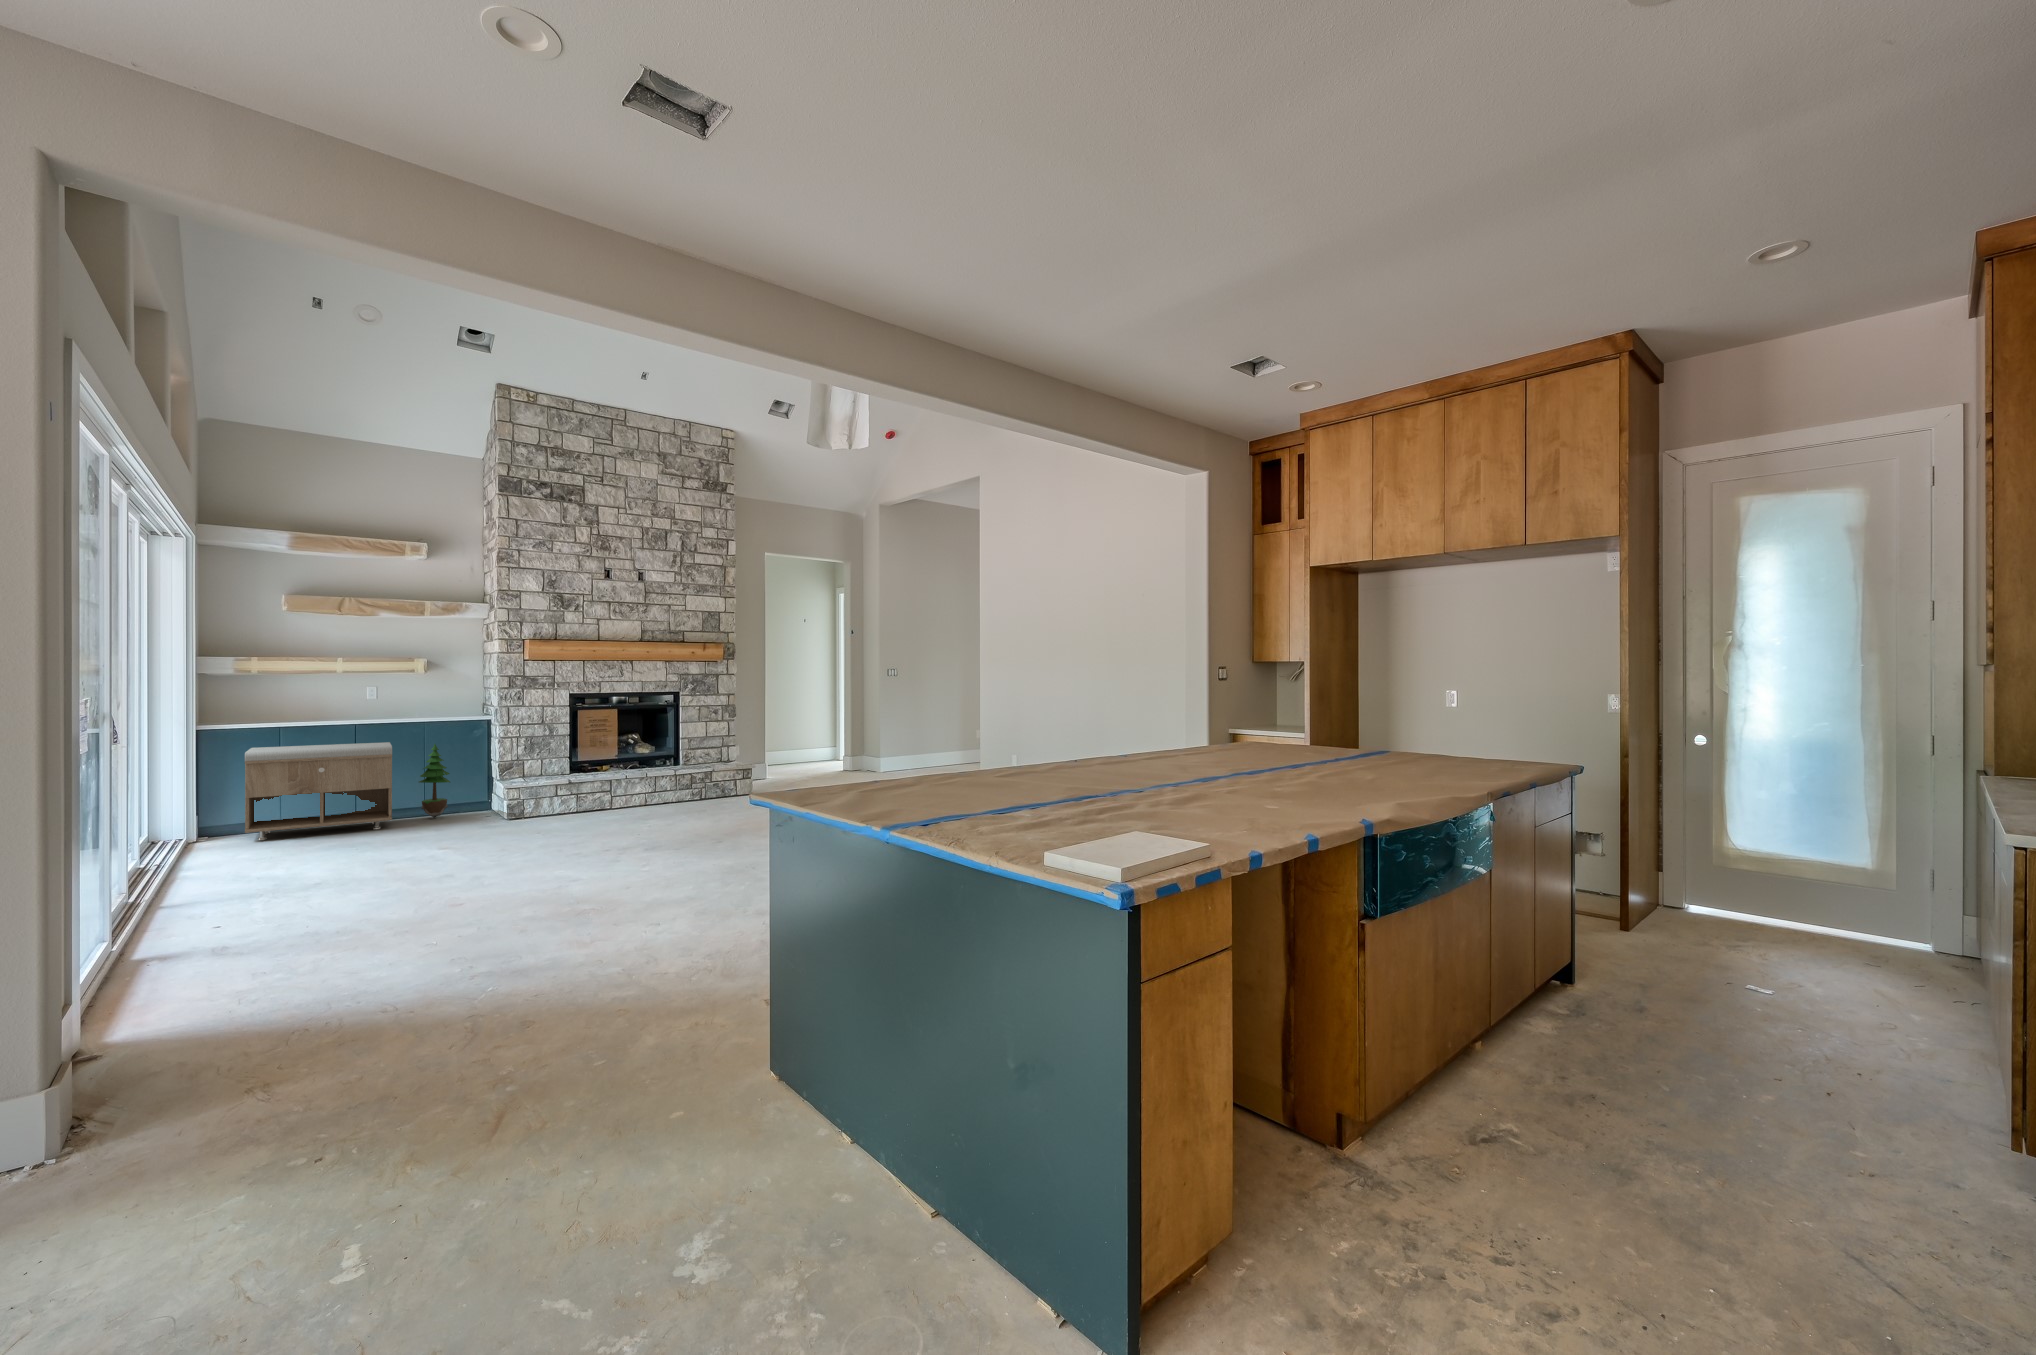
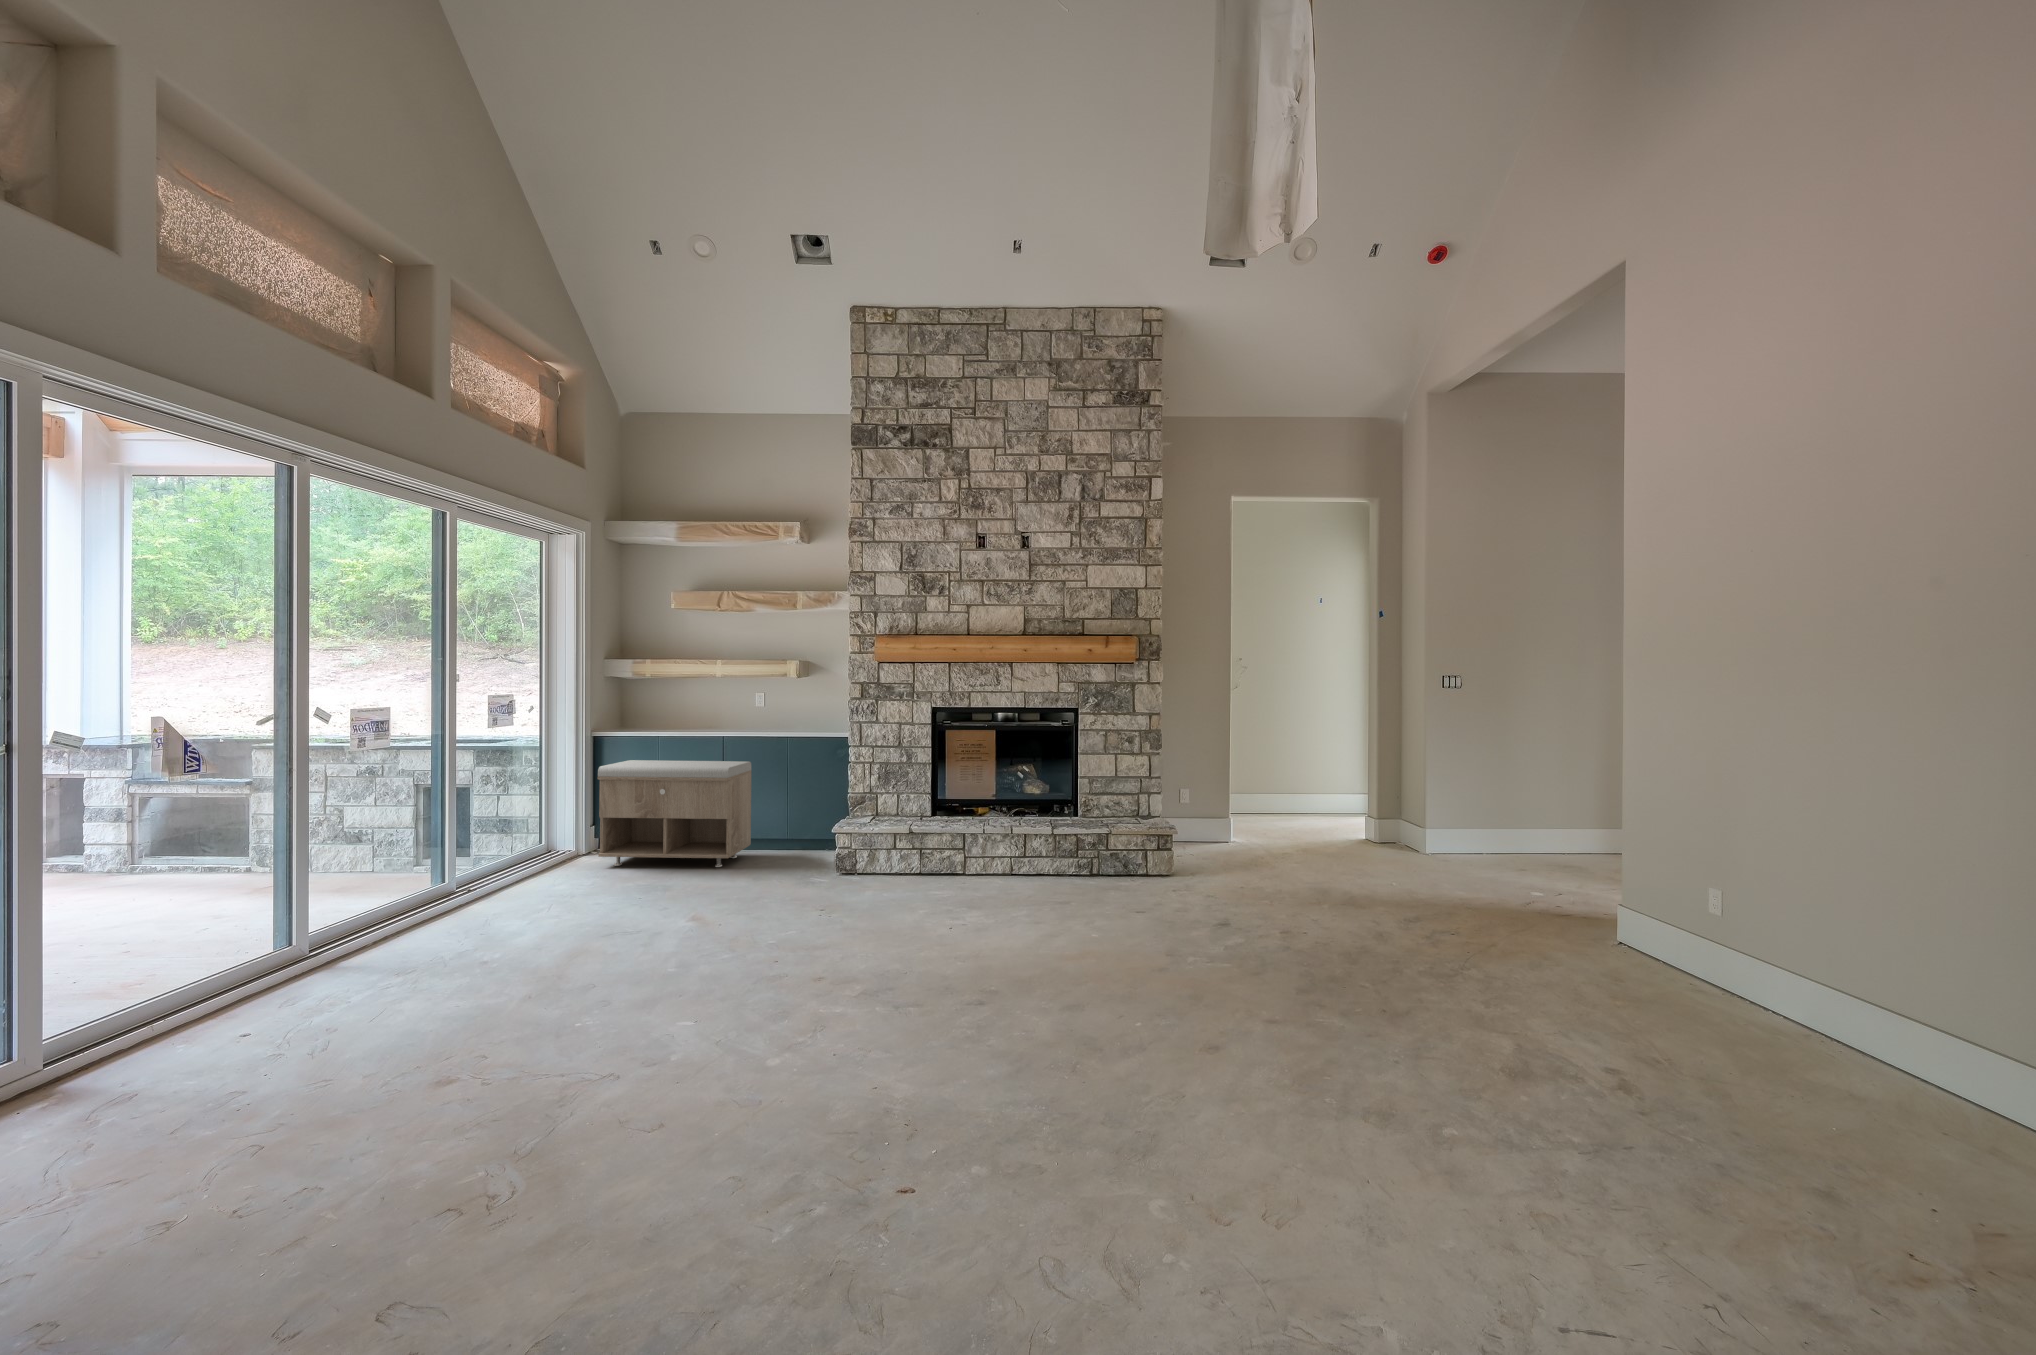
potted tree: present [419,744,450,818] -> none [772,766,806,858]

